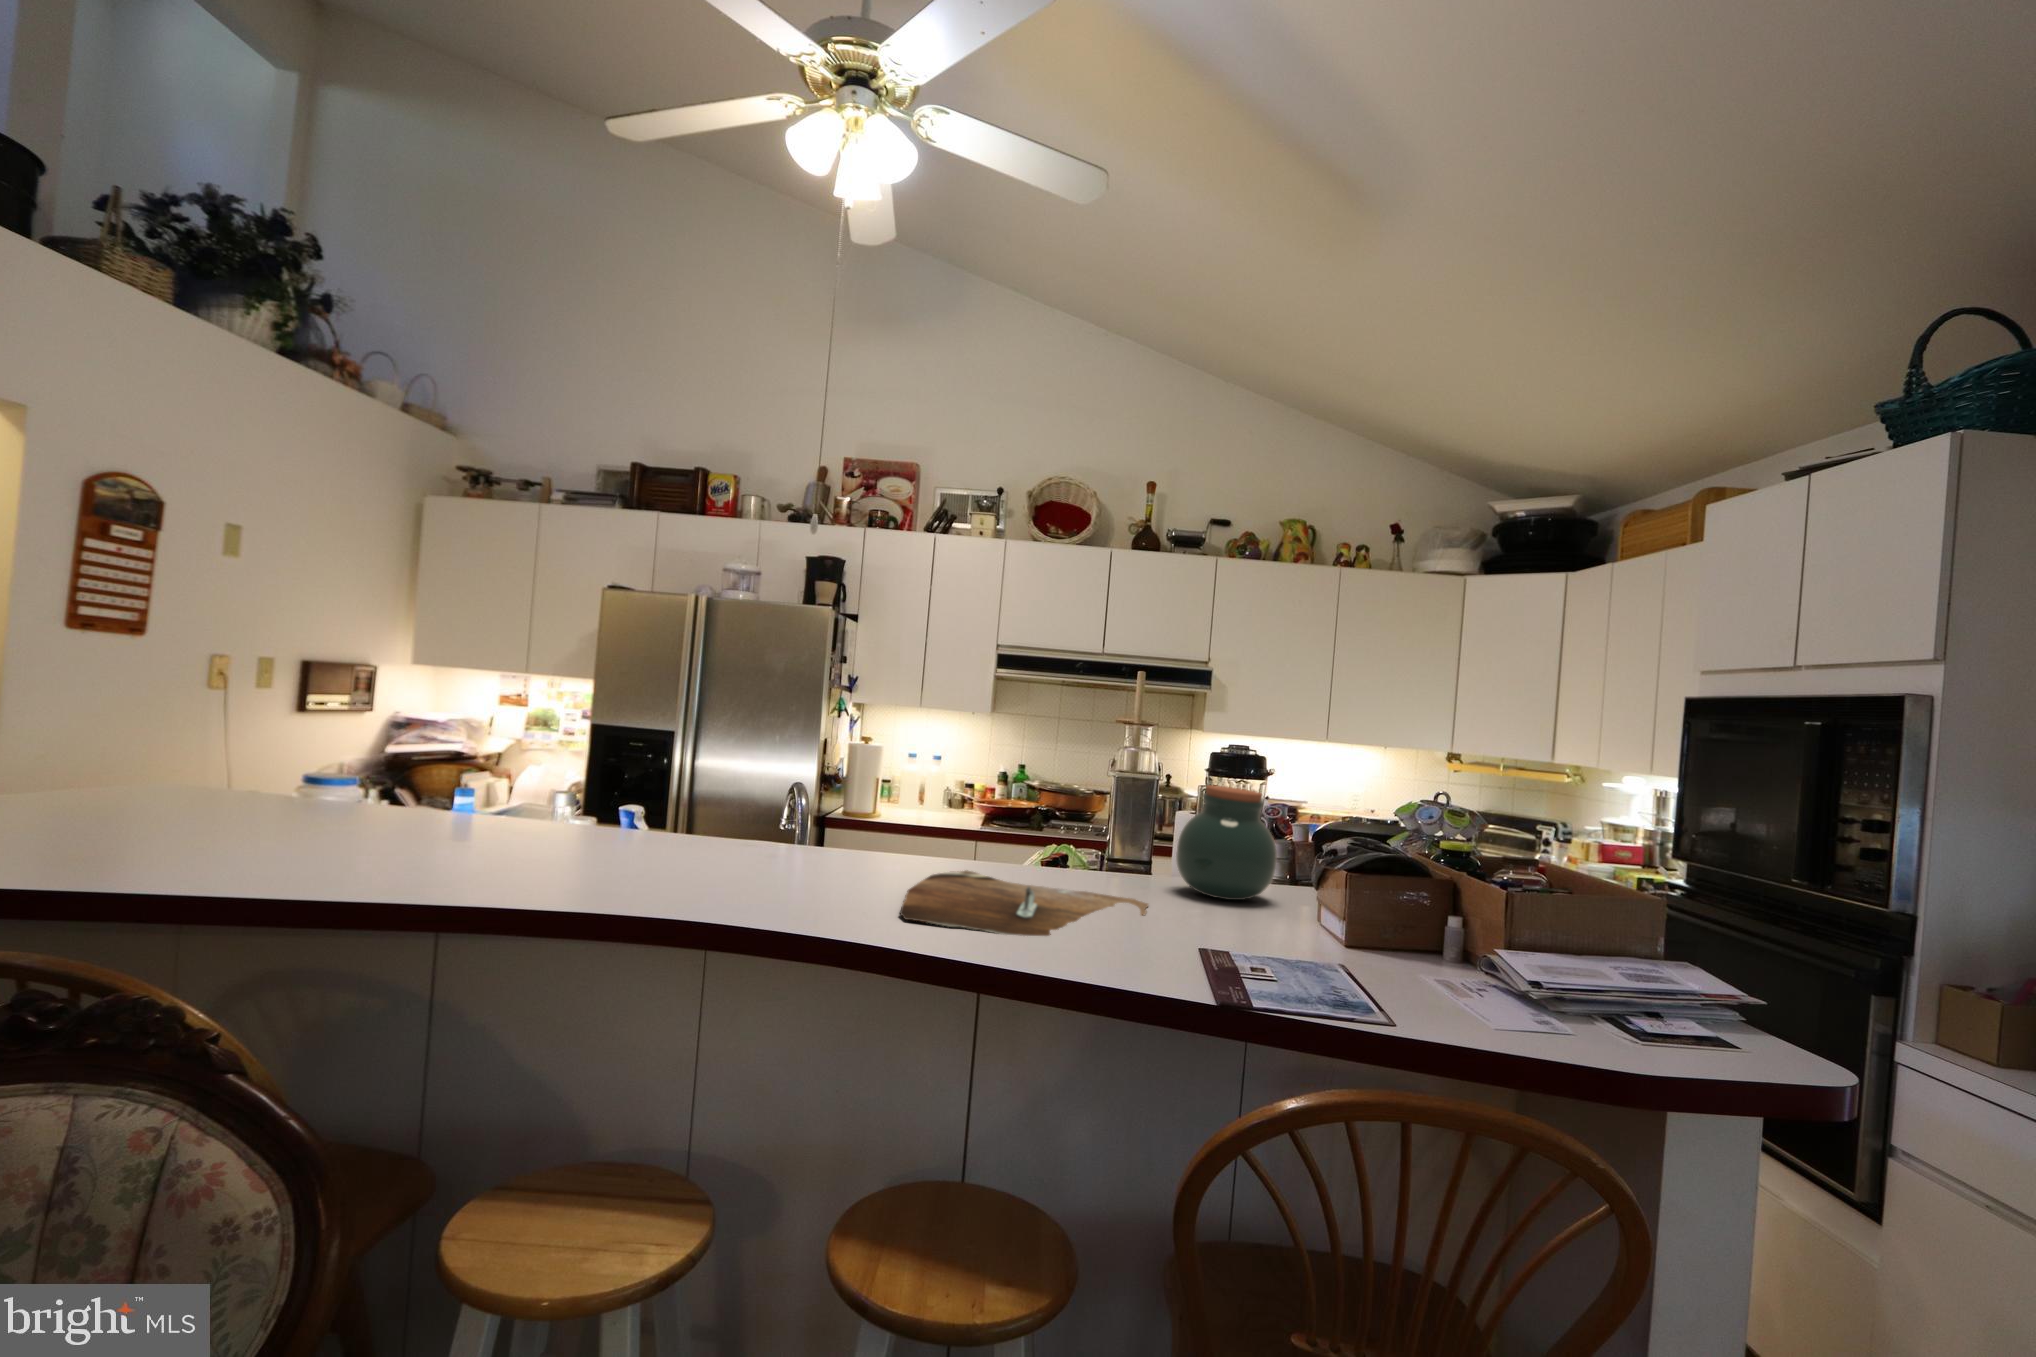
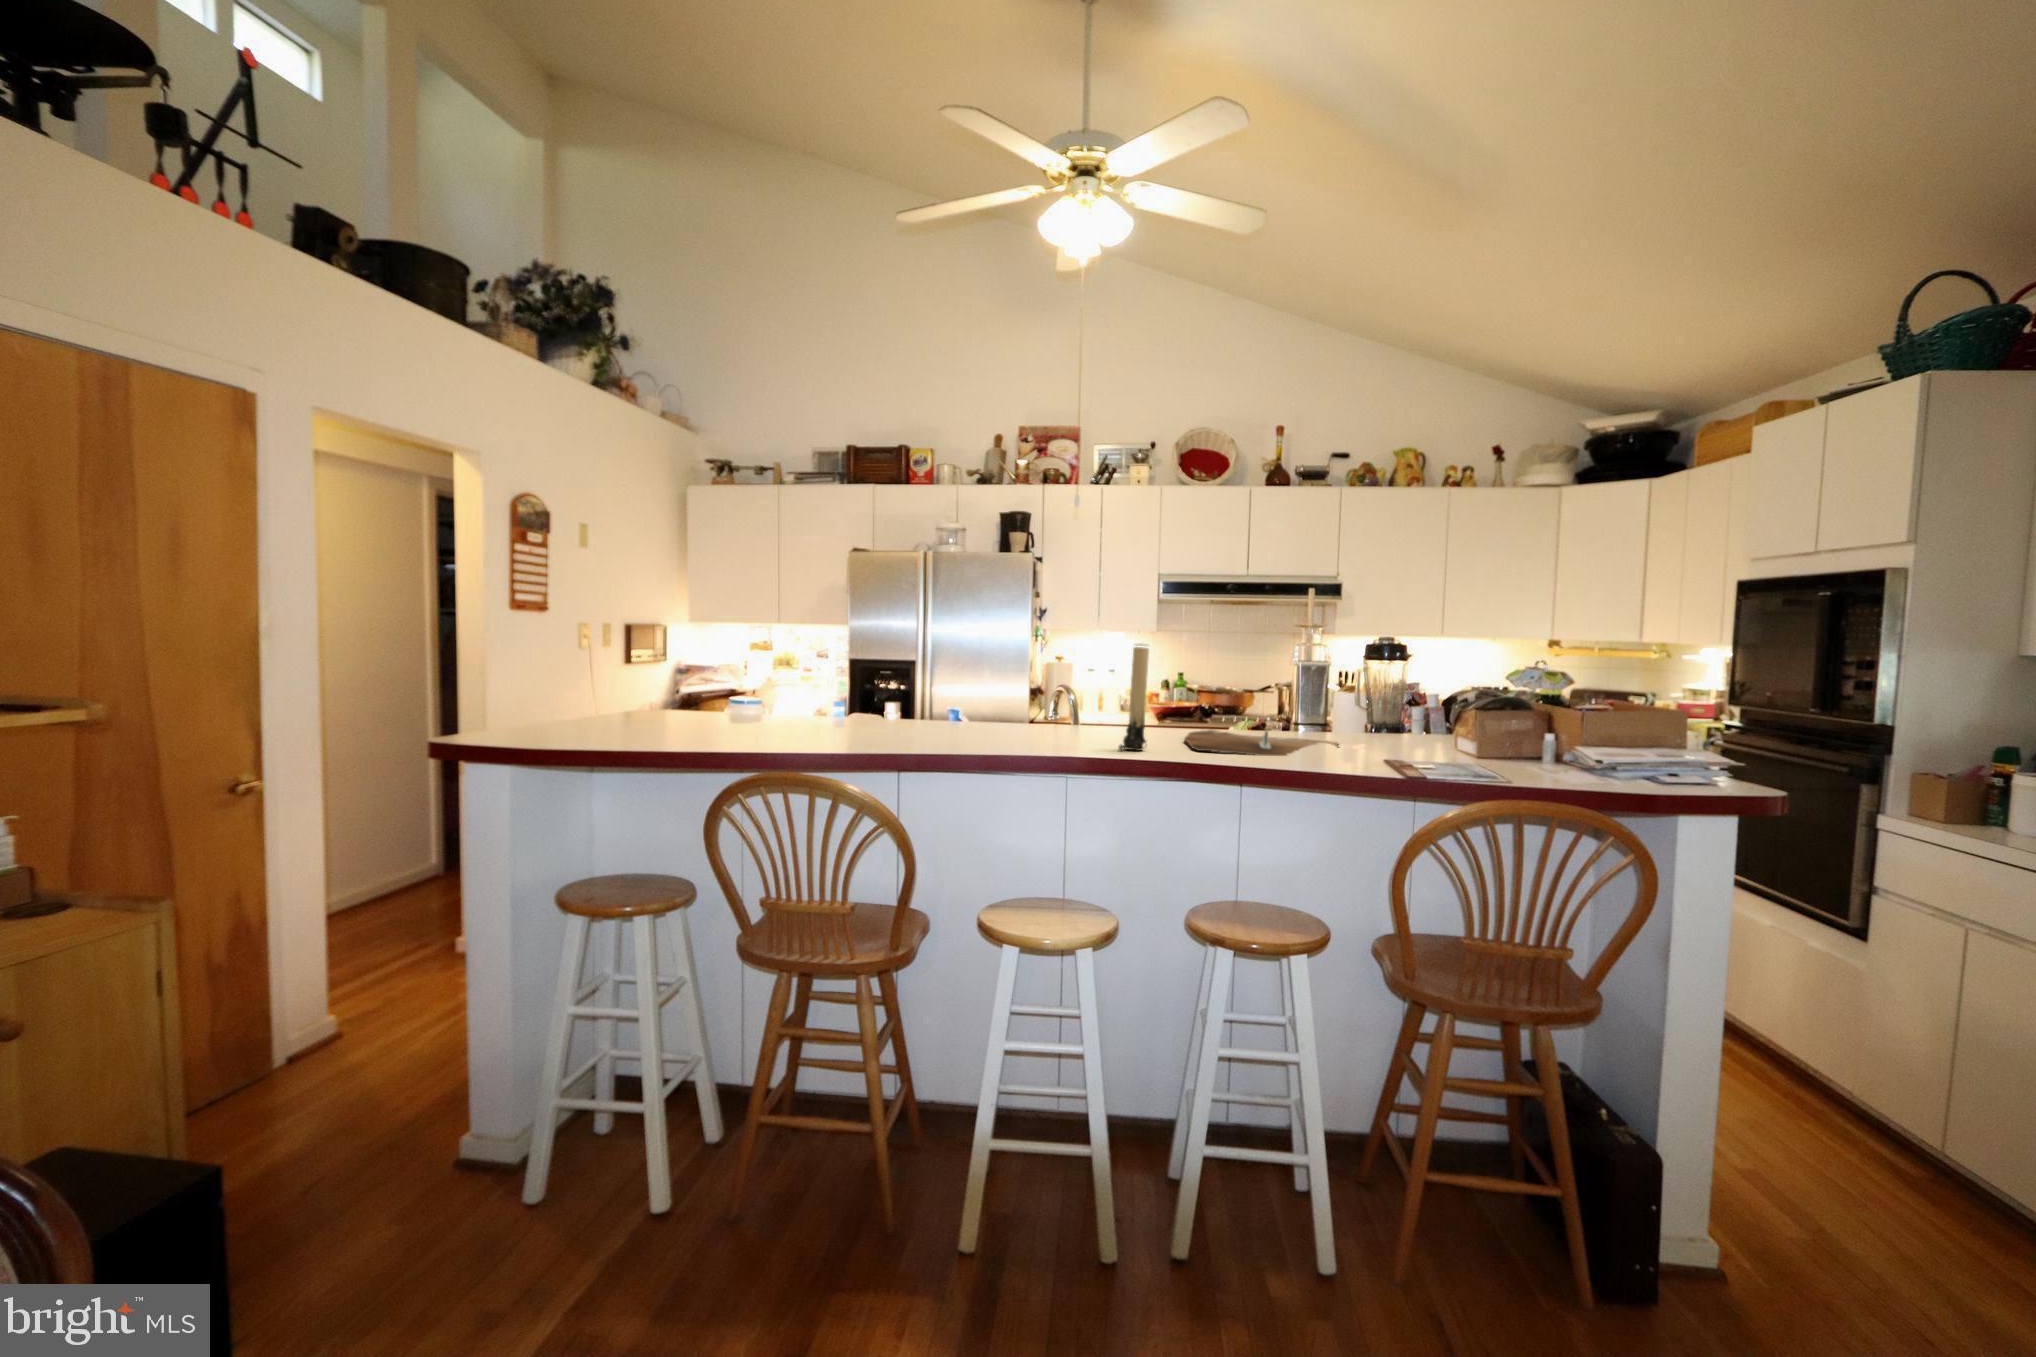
candle: none [770,739,836,916] -> present [1119,644,1149,751]
jar: present [1176,785,1277,900] -> none [1351,664,1423,740]

